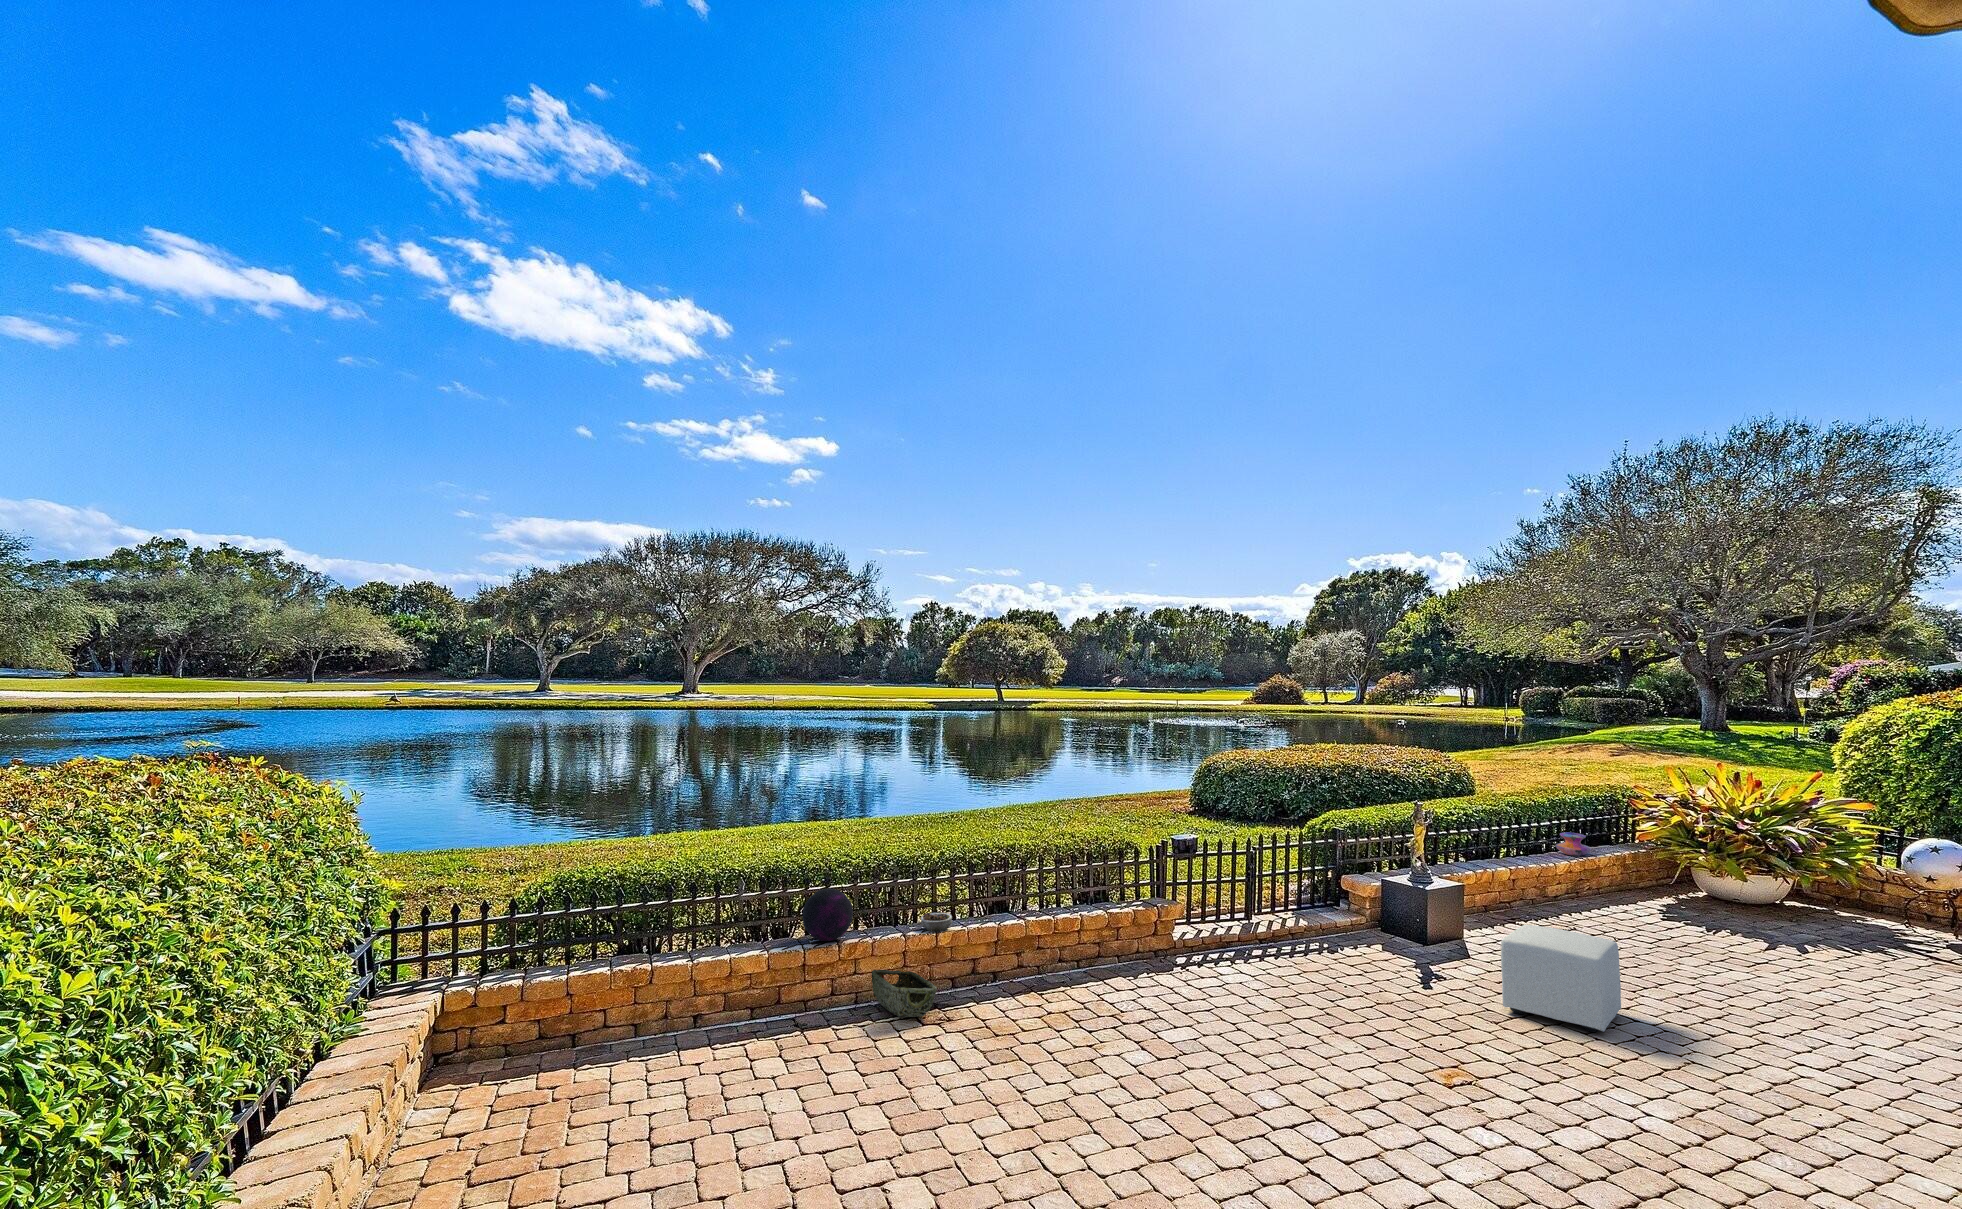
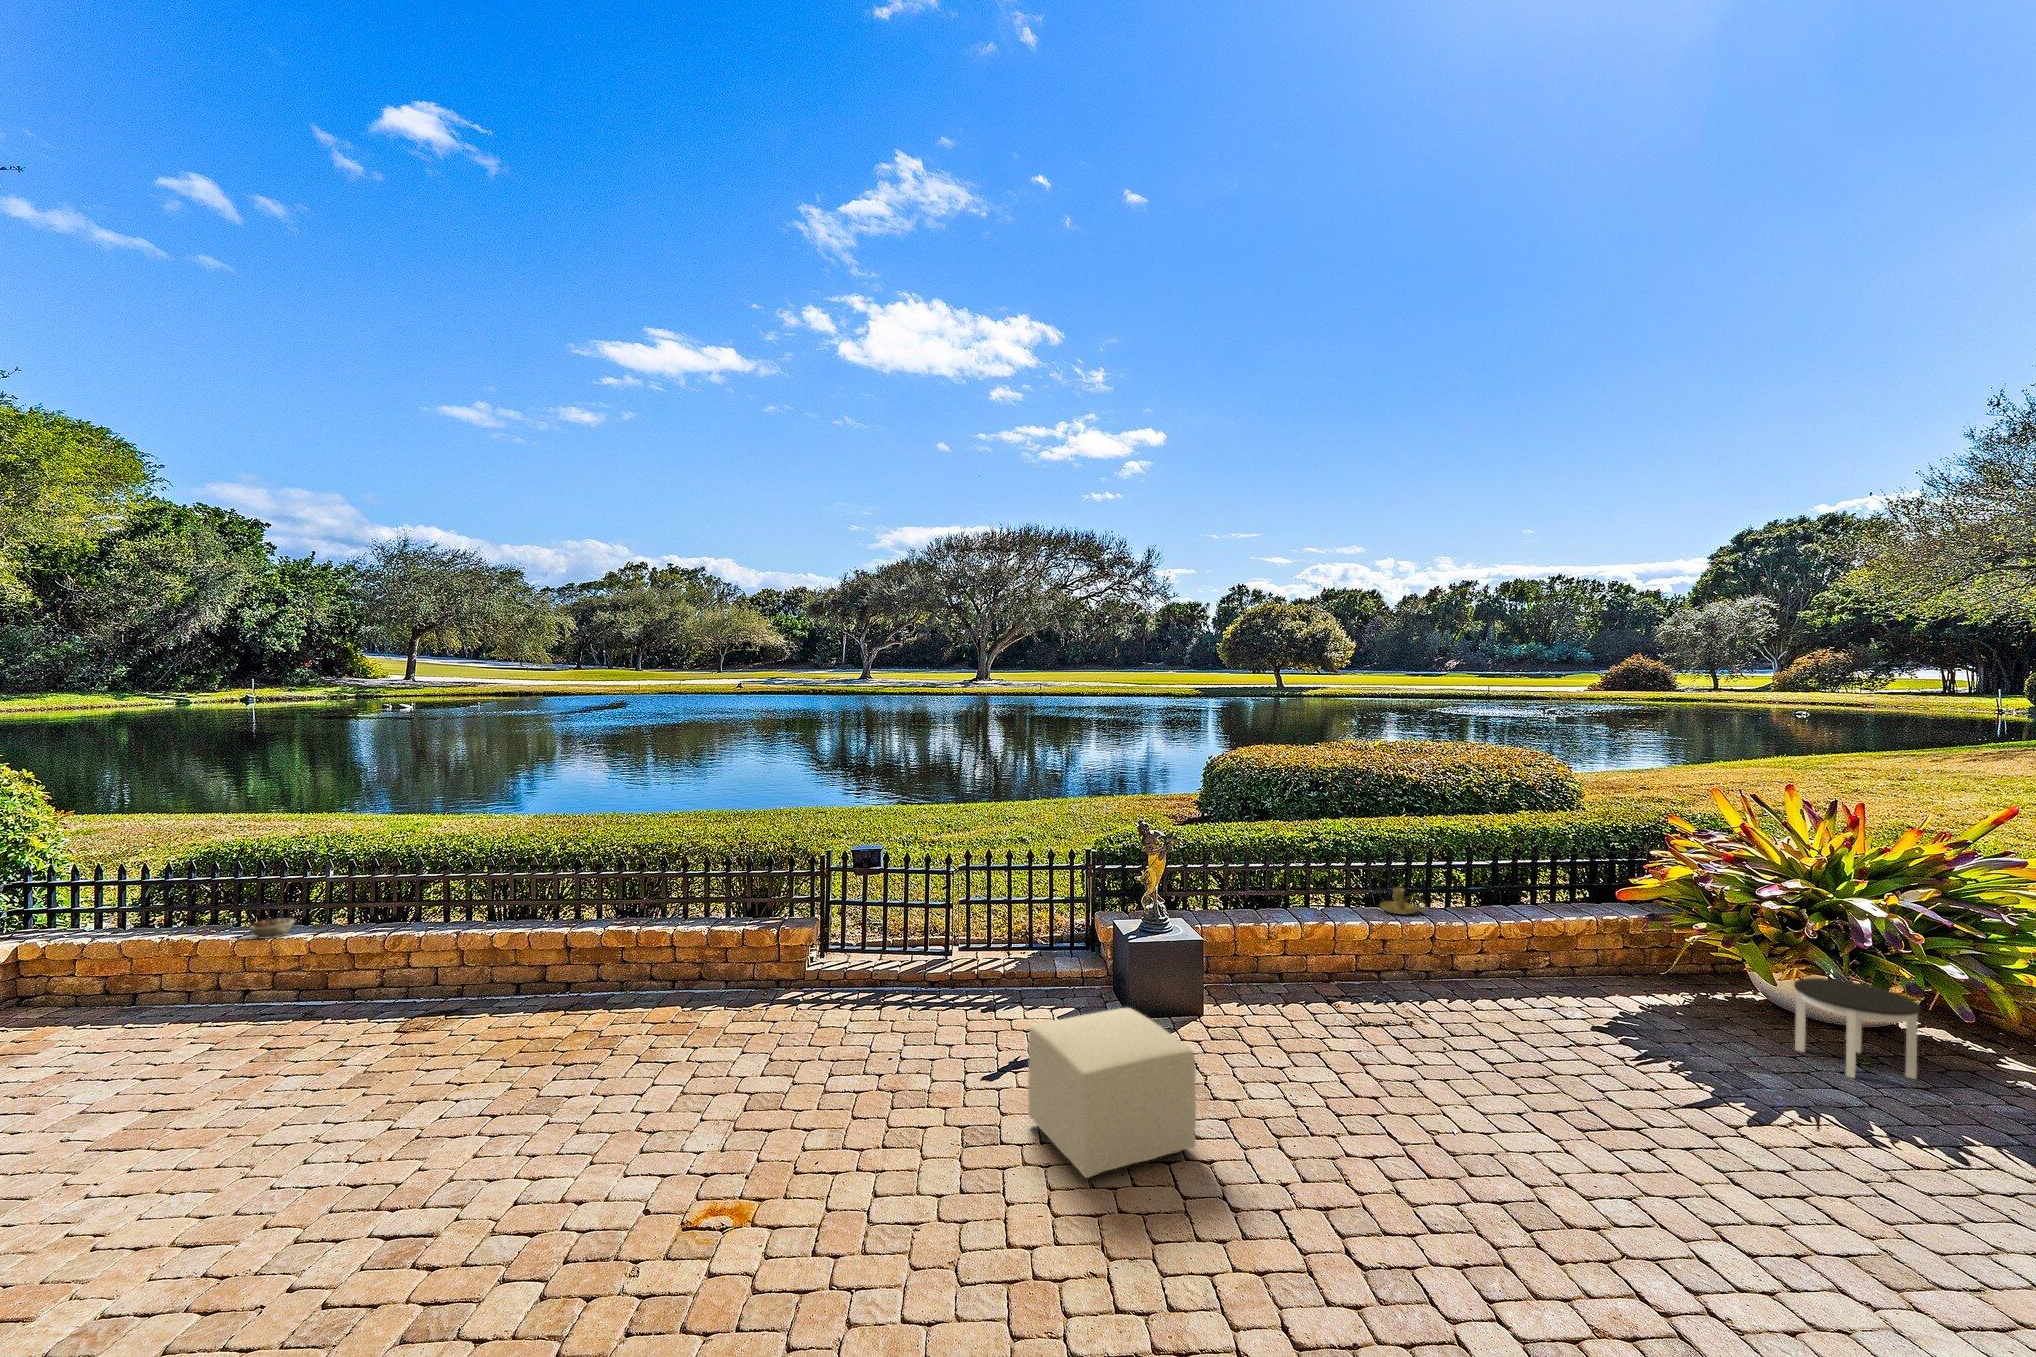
decorative vase: present [1556,832,1591,856] -> none [1522,879,1573,914]
candle holder: none [1486,844,1522,862] -> present [1380,888,1425,914]
round table: none [1760,878,1834,934] -> present [1794,978,1920,1079]
decorative orb: present [803,889,853,941] -> none [347,882,409,935]
succulent planter: present [921,913,952,931] -> present [250,918,294,939]
woven basket: present [872,970,937,1017] -> none [370,969,457,1023]

